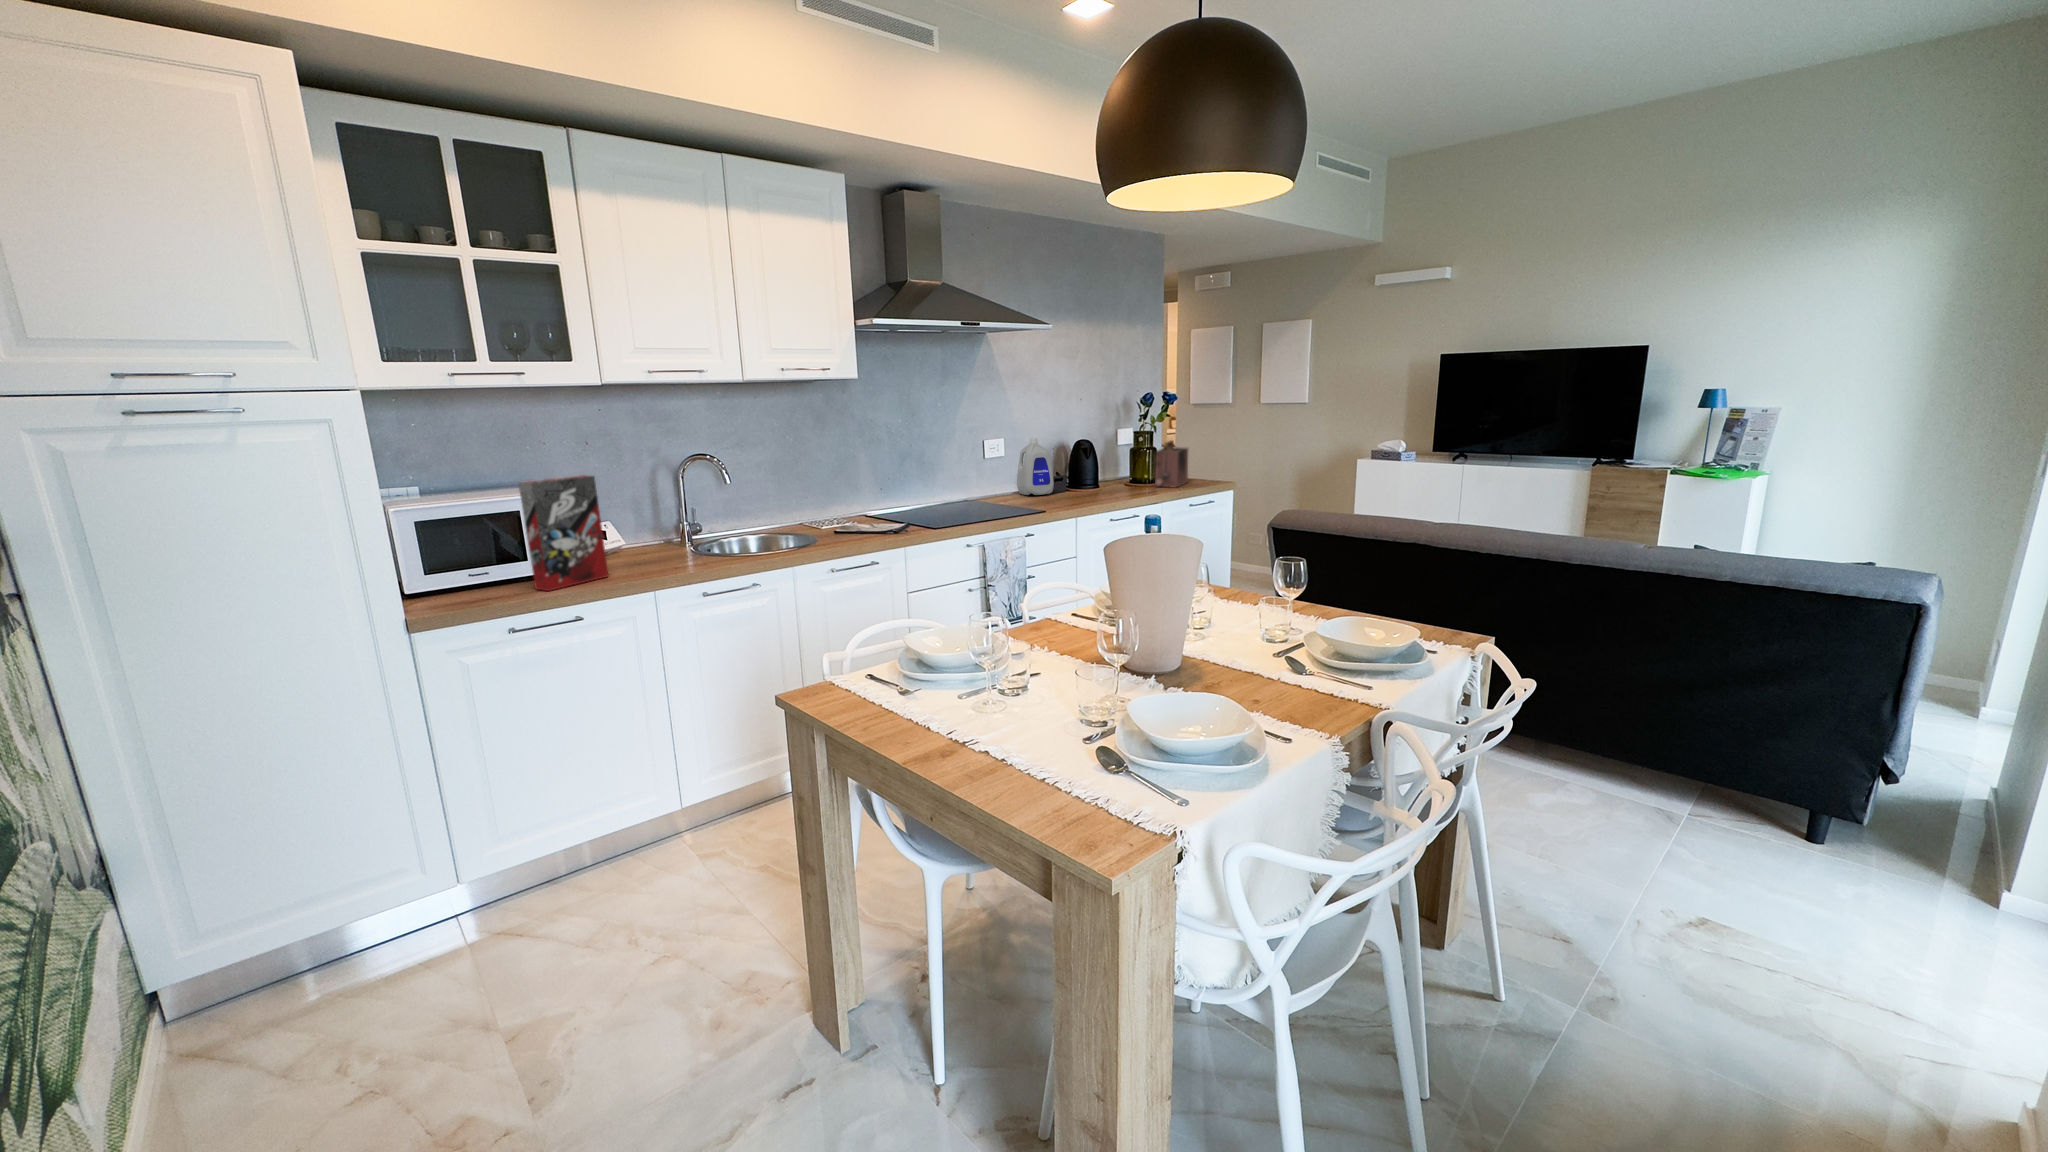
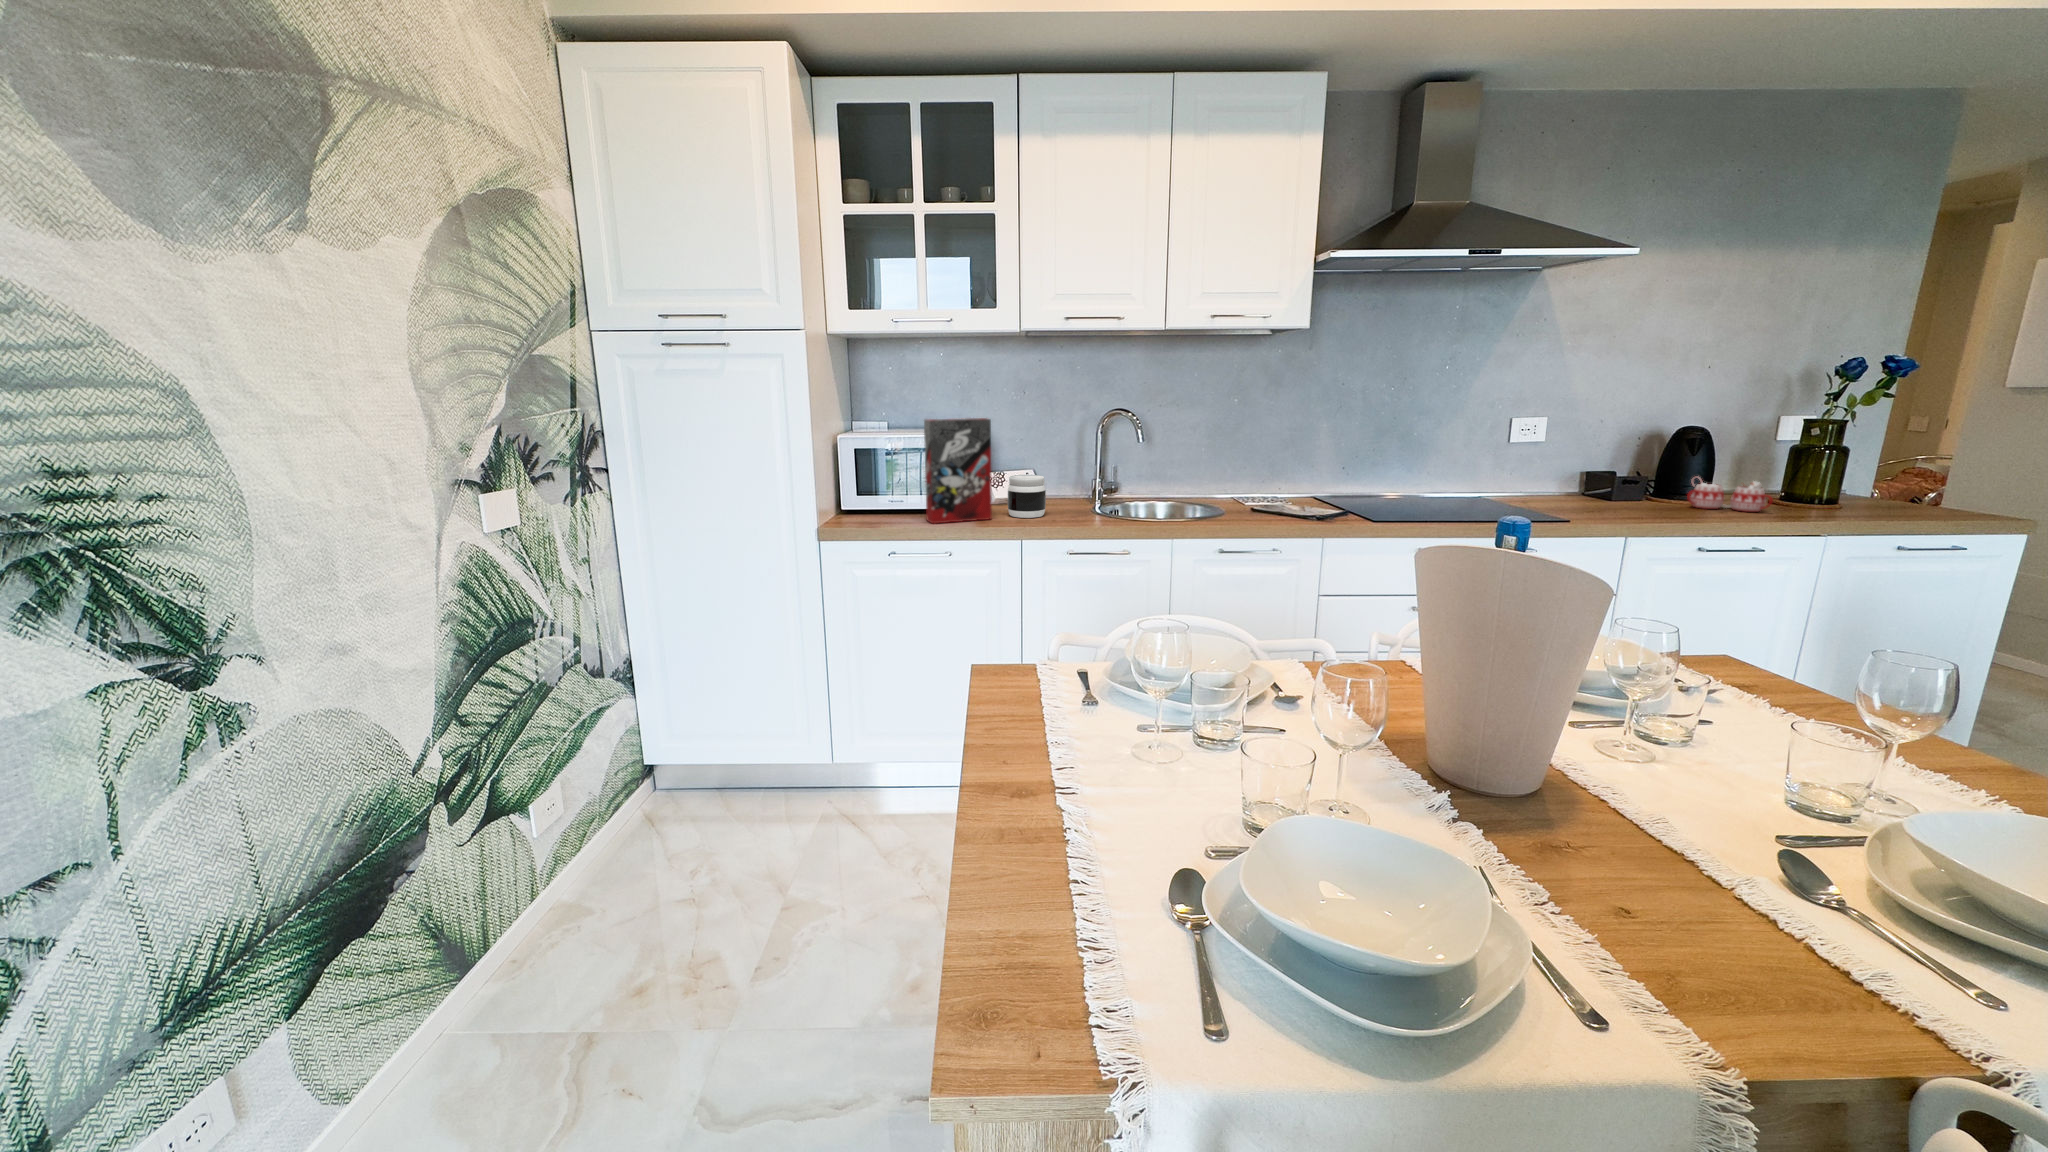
bottle: present [1017,438,1054,495] -> none [1556,418,1617,498]
toaster: present [1155,440,1188,487] -> none [1820,437,1917,515]
mug: none [1093,473,1137,494] -> present [1687,477,1773,512]
jar: none [615,527,658,571] -> present [1008,475,1046,518]

